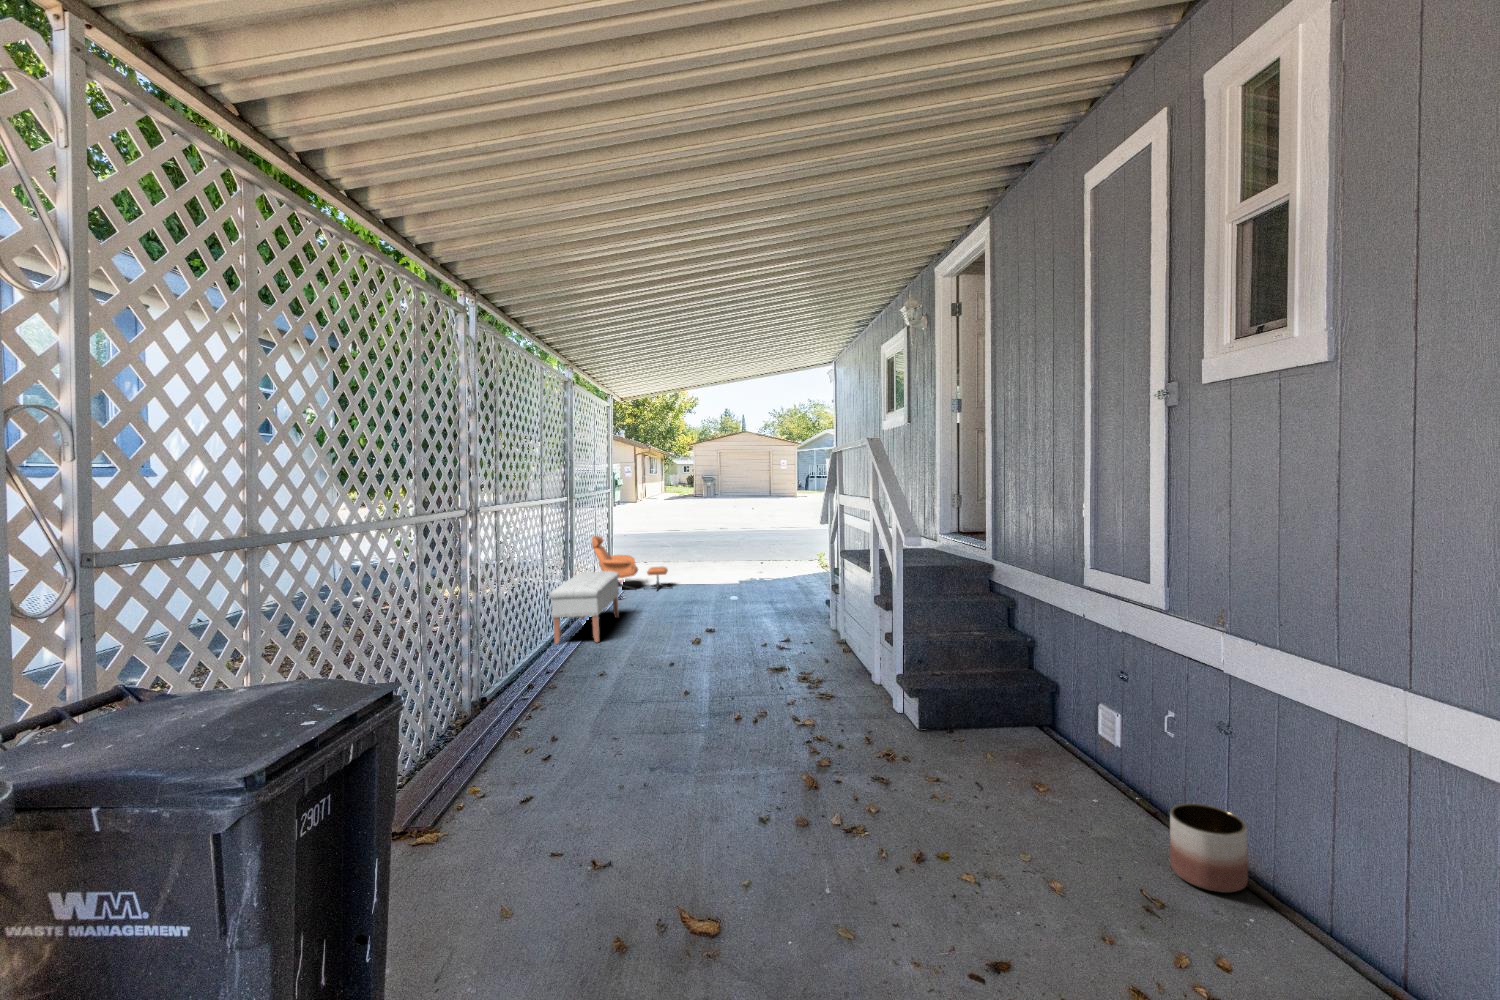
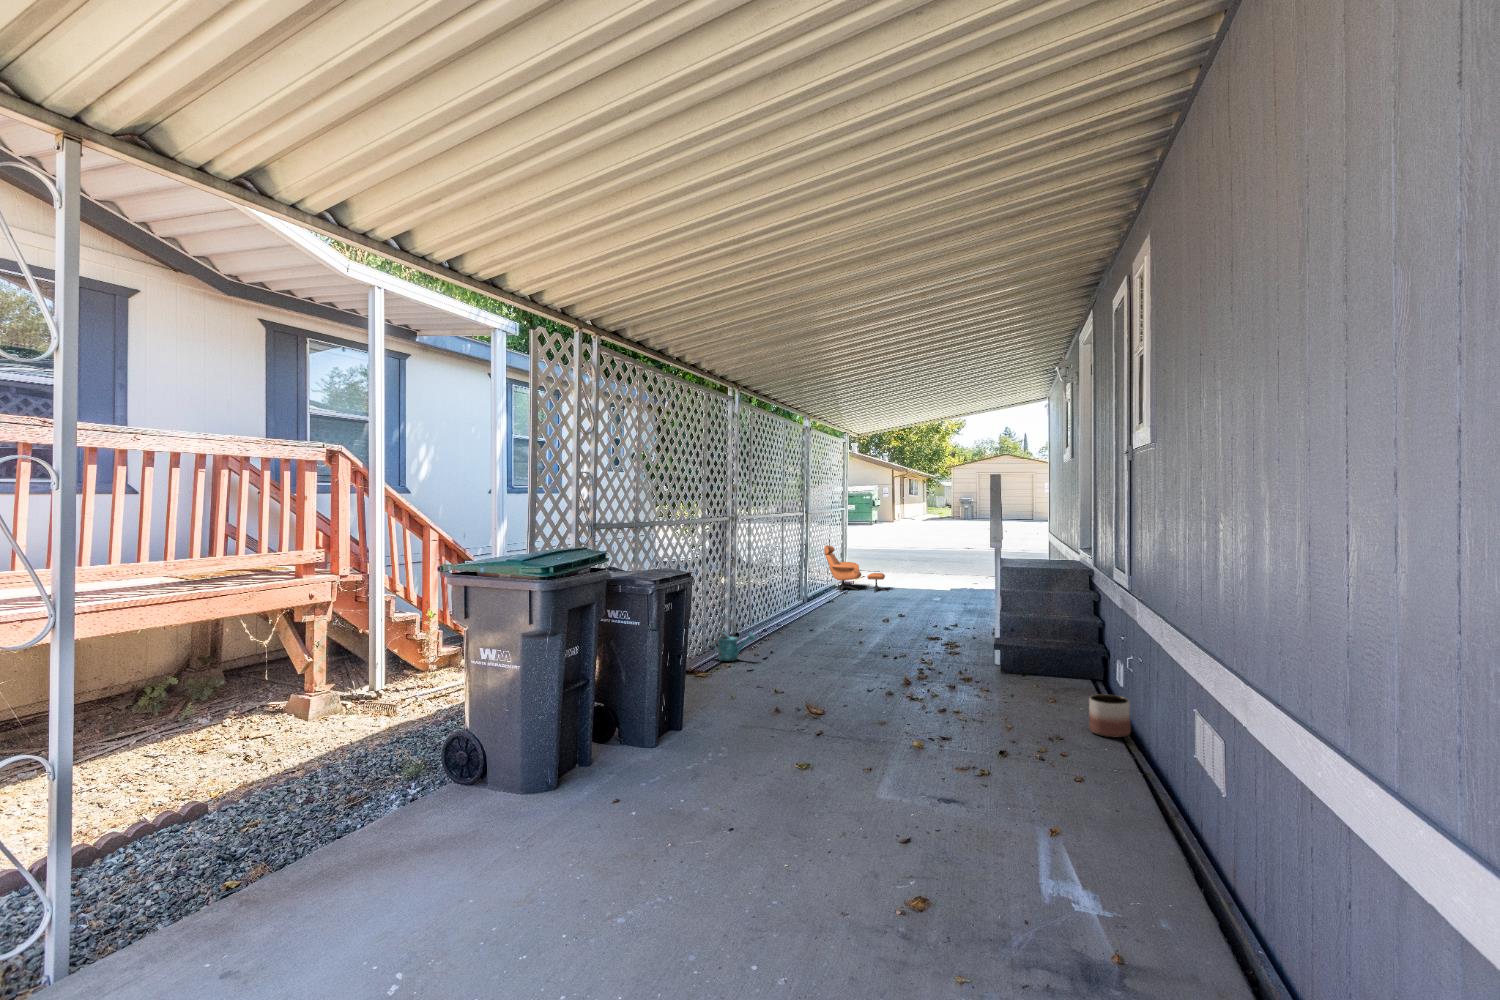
bench: present [550,571,619,644] -> none [784,570,838,618]
watering can: none [442,708,522,765] -> present [715,632,755,661]

